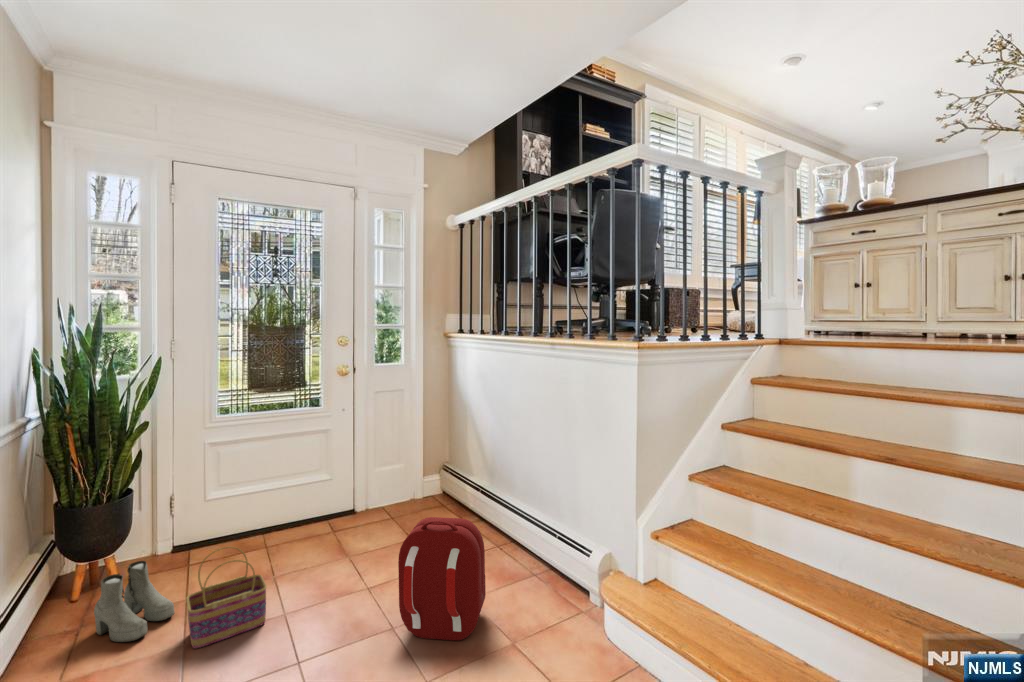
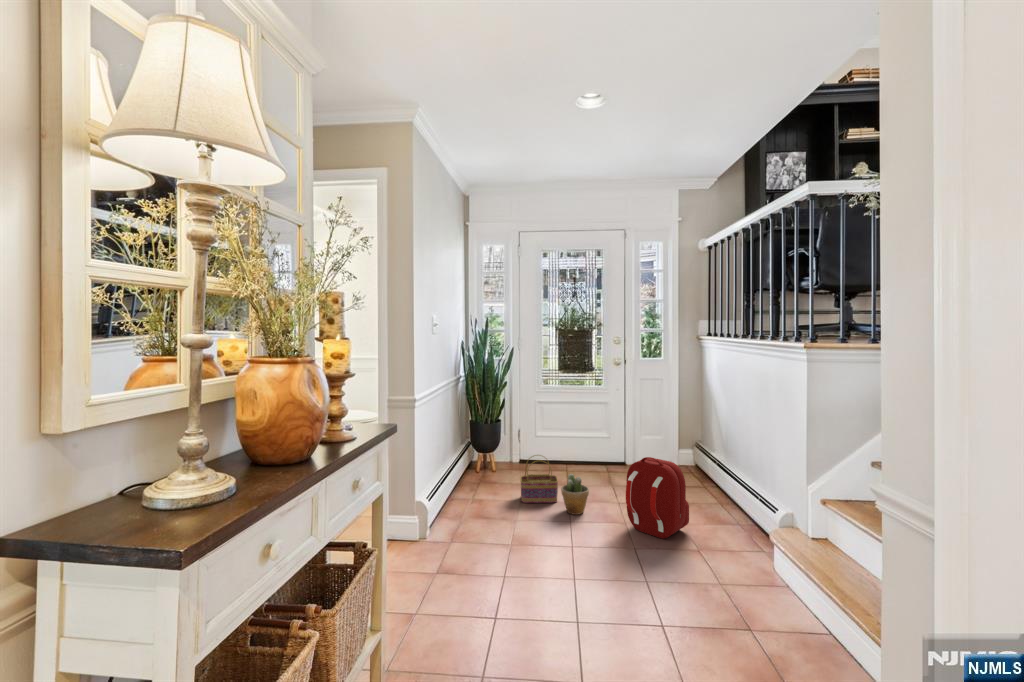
boots: present [94,561,175,642] -> none [483,456,516,492]
potted plant: none [277,570,329,643] -> present [561,474,589,515]

